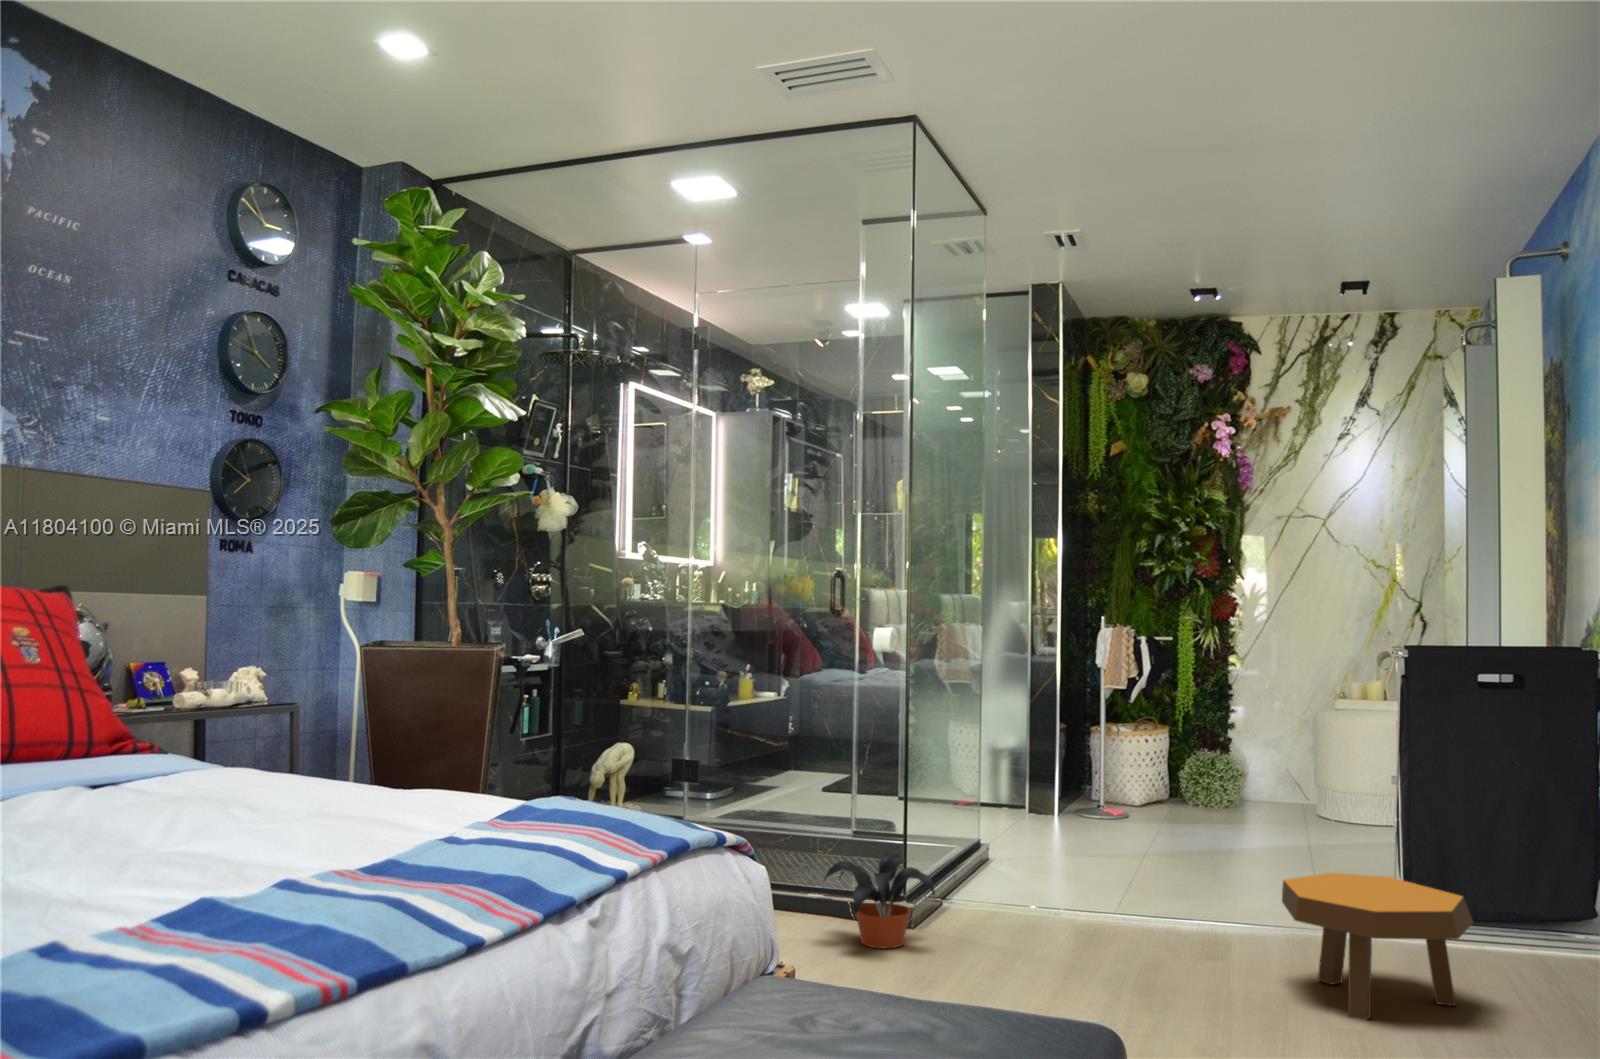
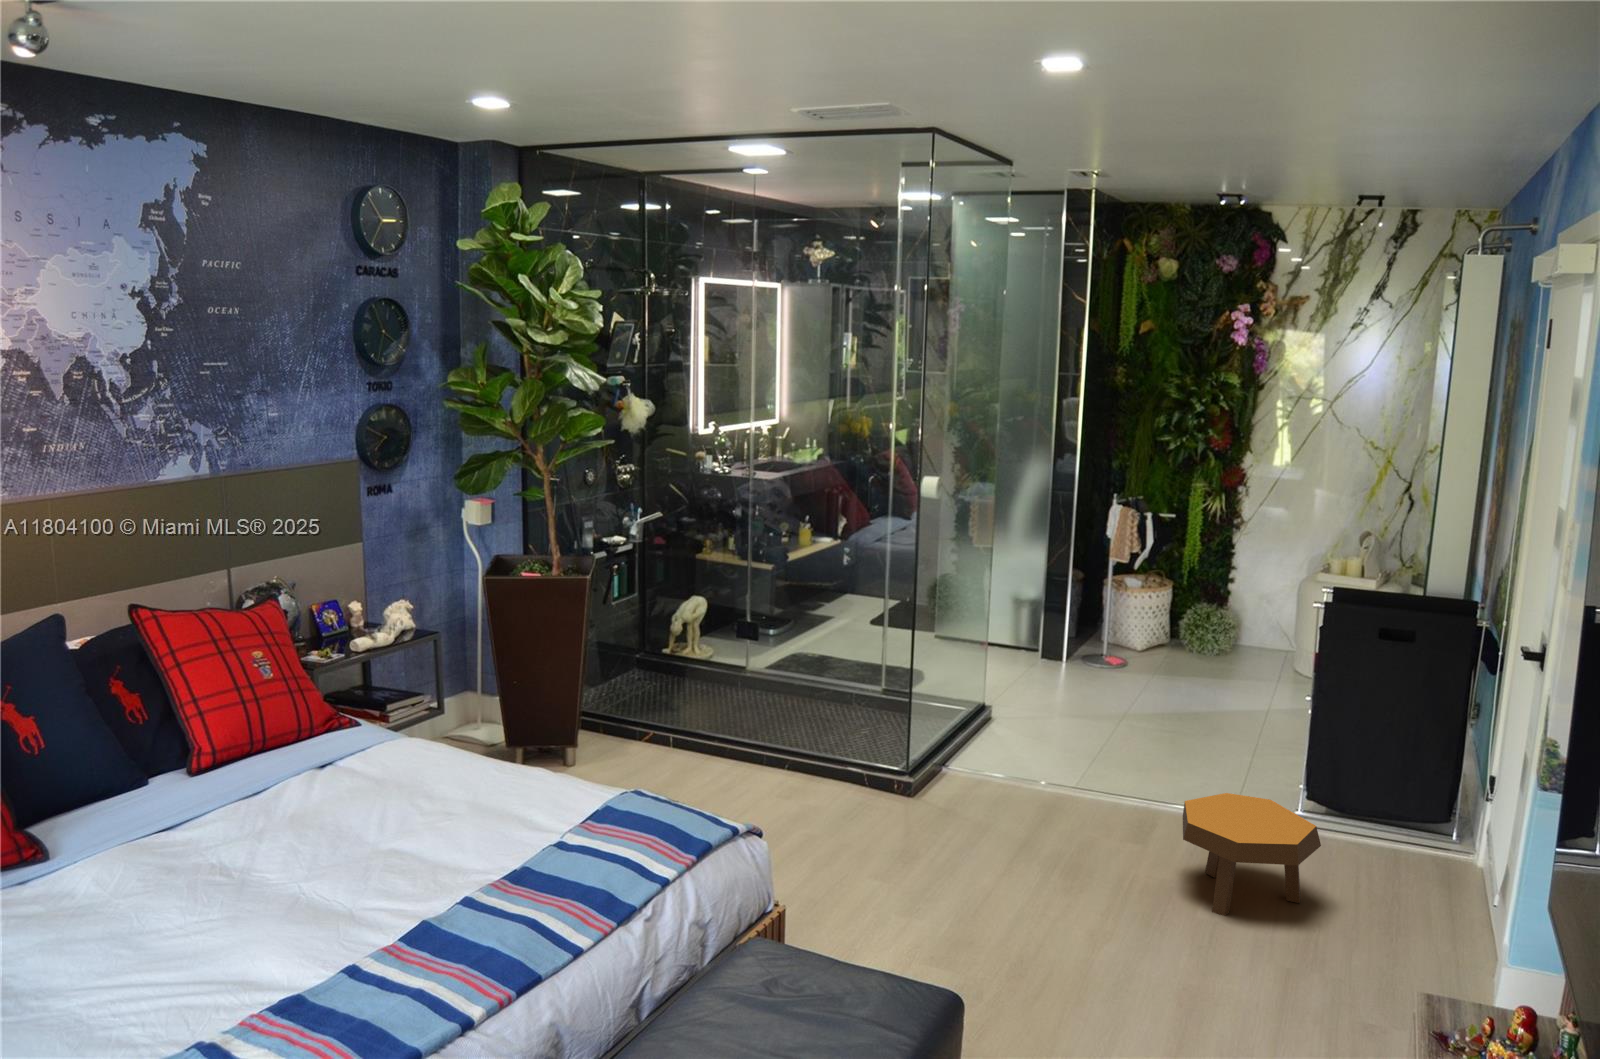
potted plant: present [824,851,935,948] -> none [839,751,922,828]

